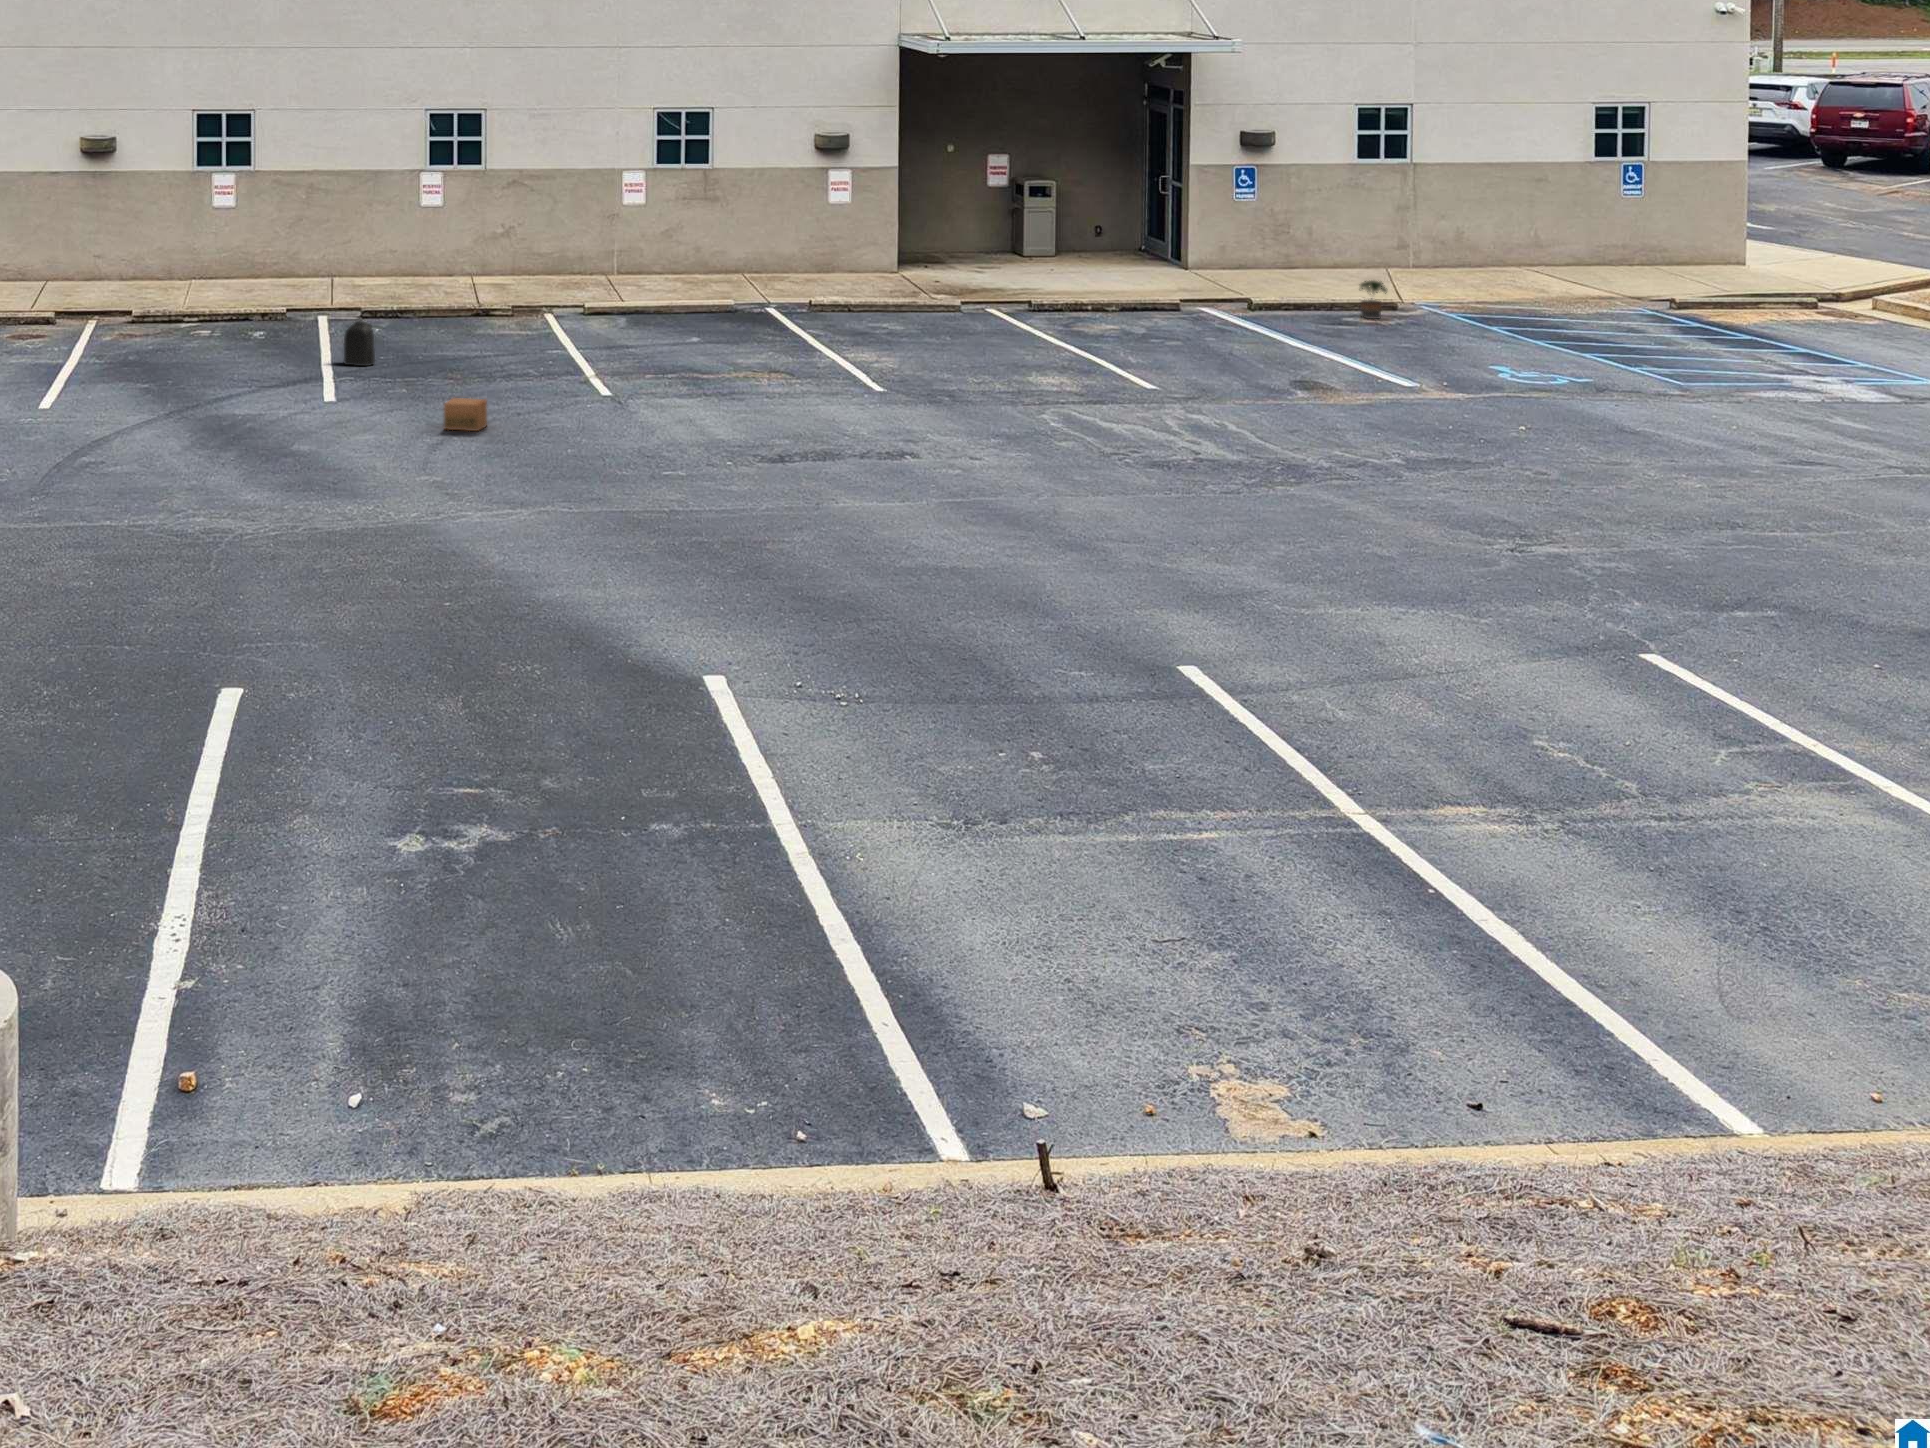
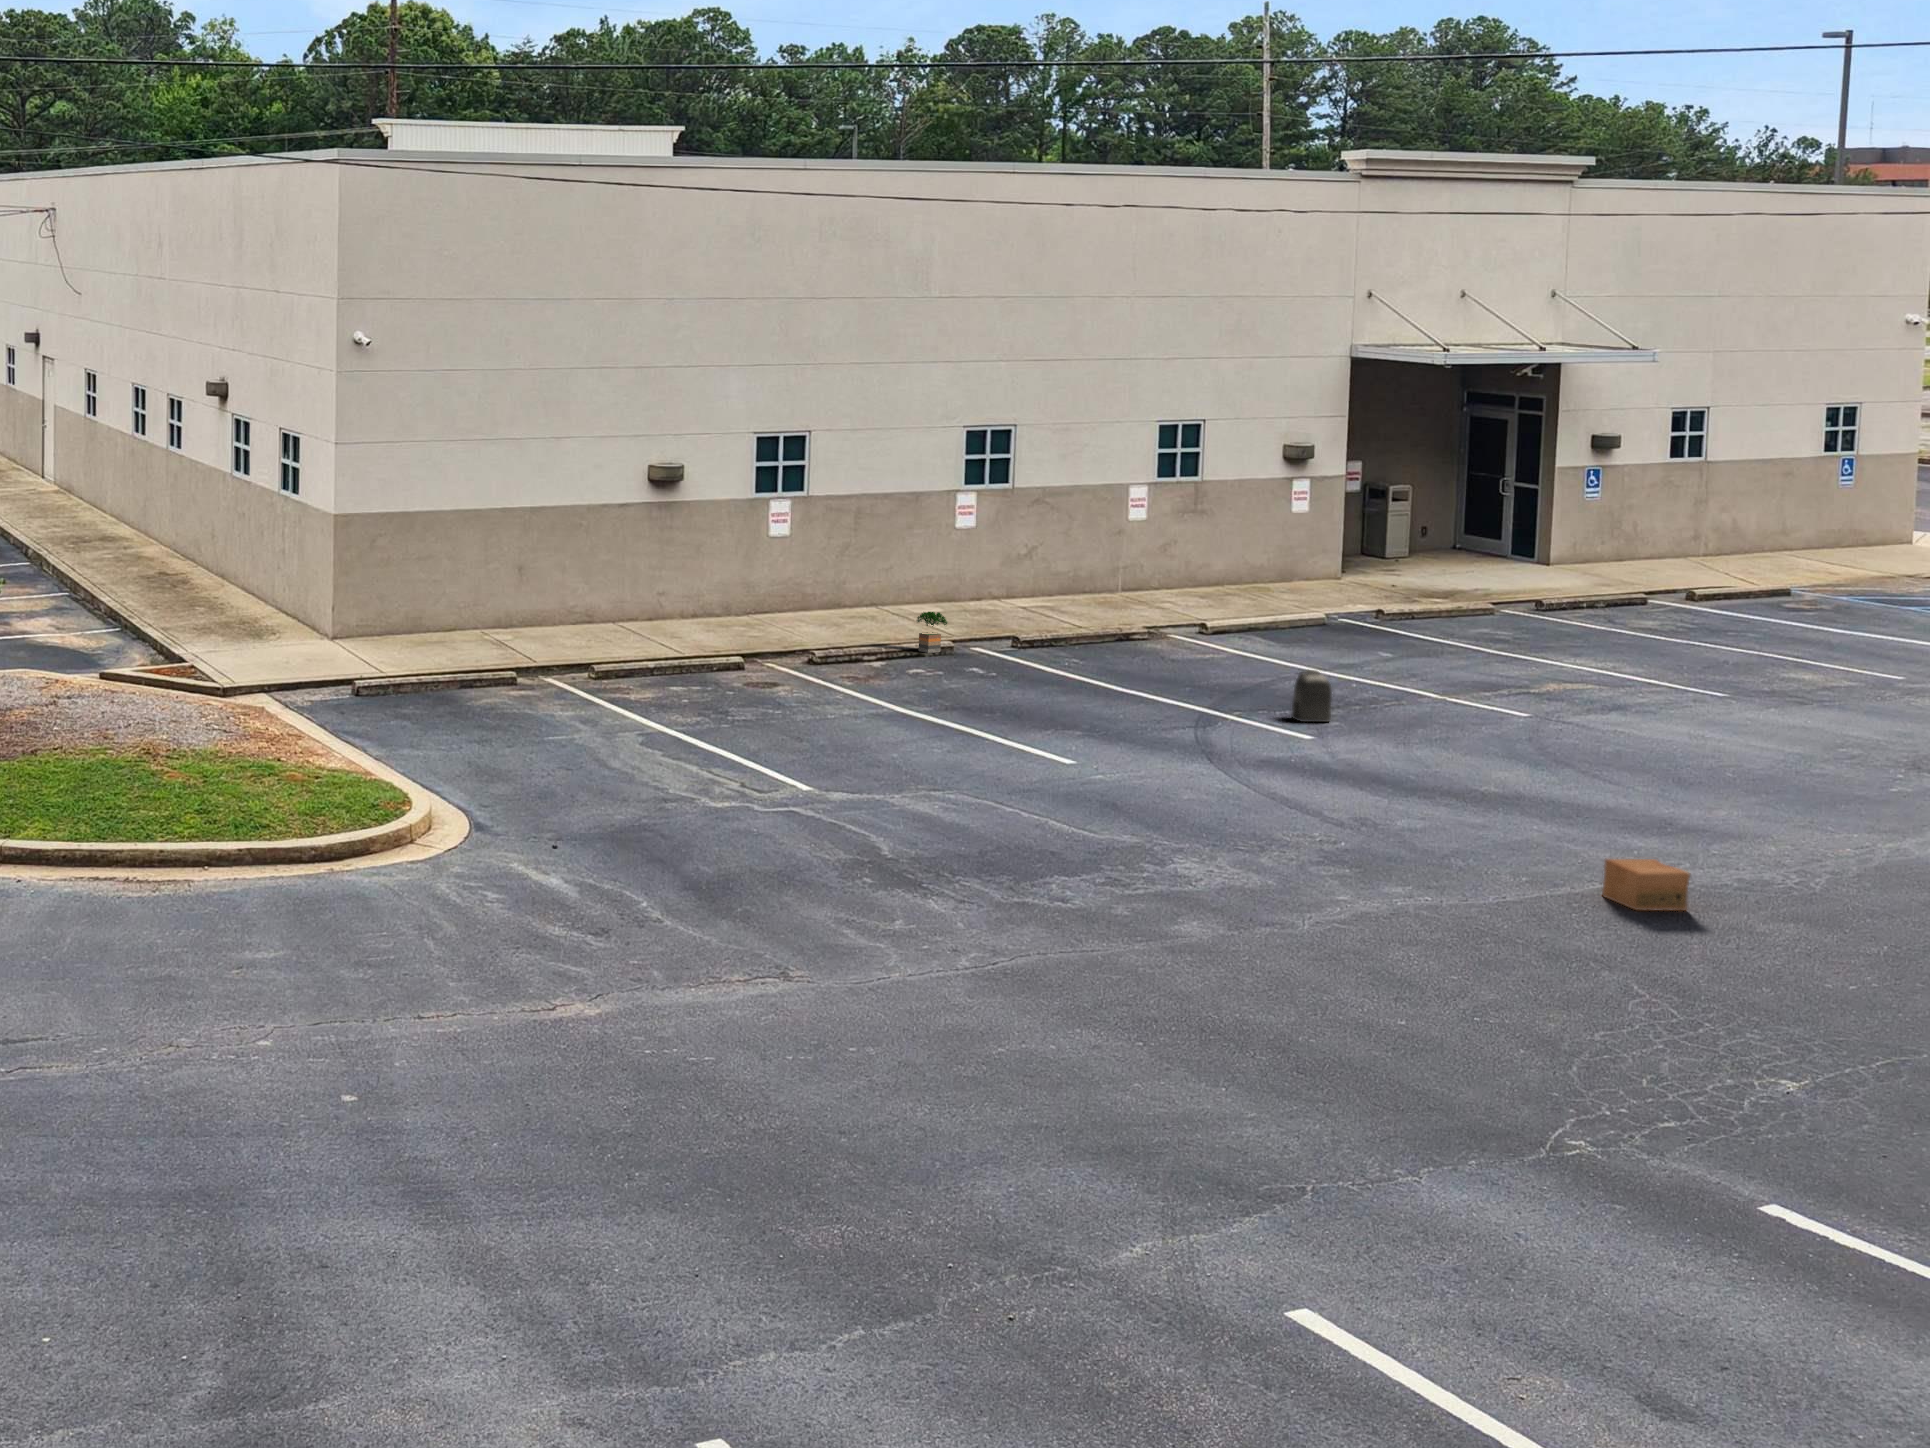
potted tree: present [1360,281,1387,319] -> present [917,612,948,653]
cardboard box: present [444,398,487,431] -> present [1602,859,1690,911]

